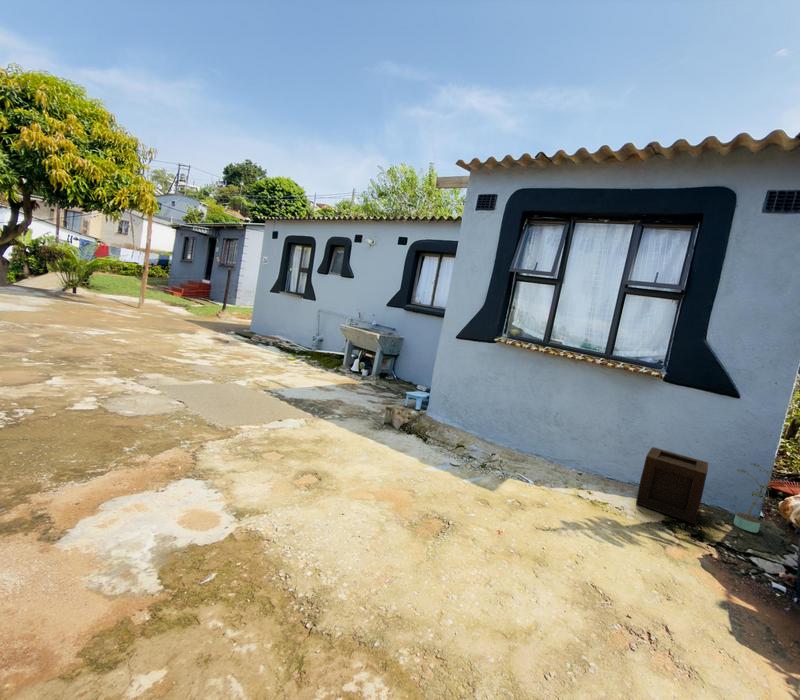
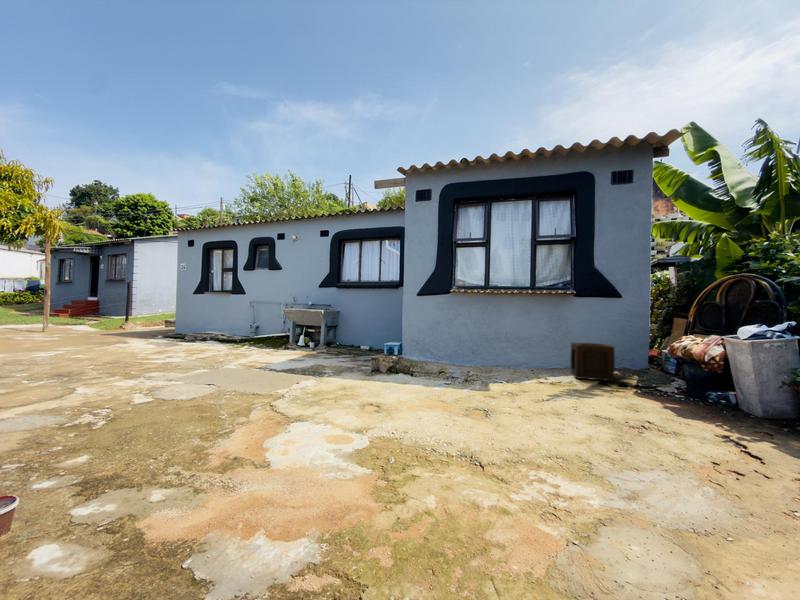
potted plant: present [734,463,783,533] -> none [624,338,652,379]

